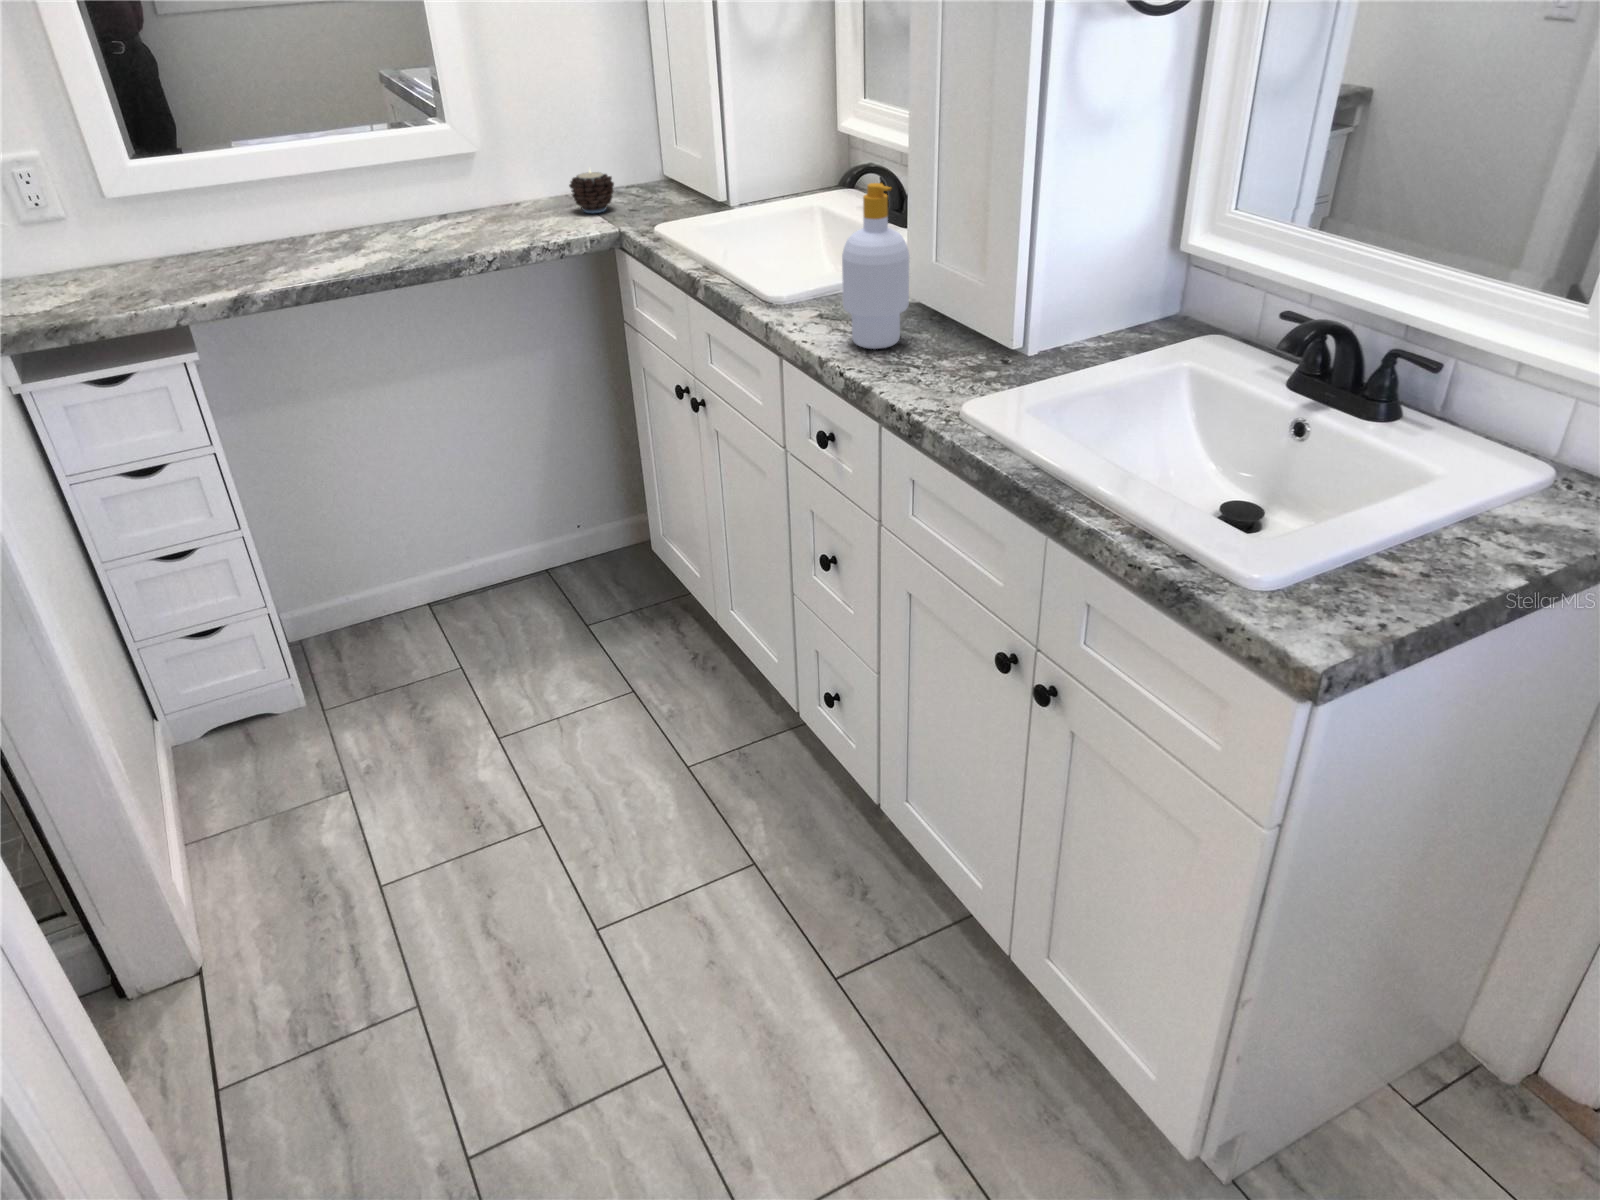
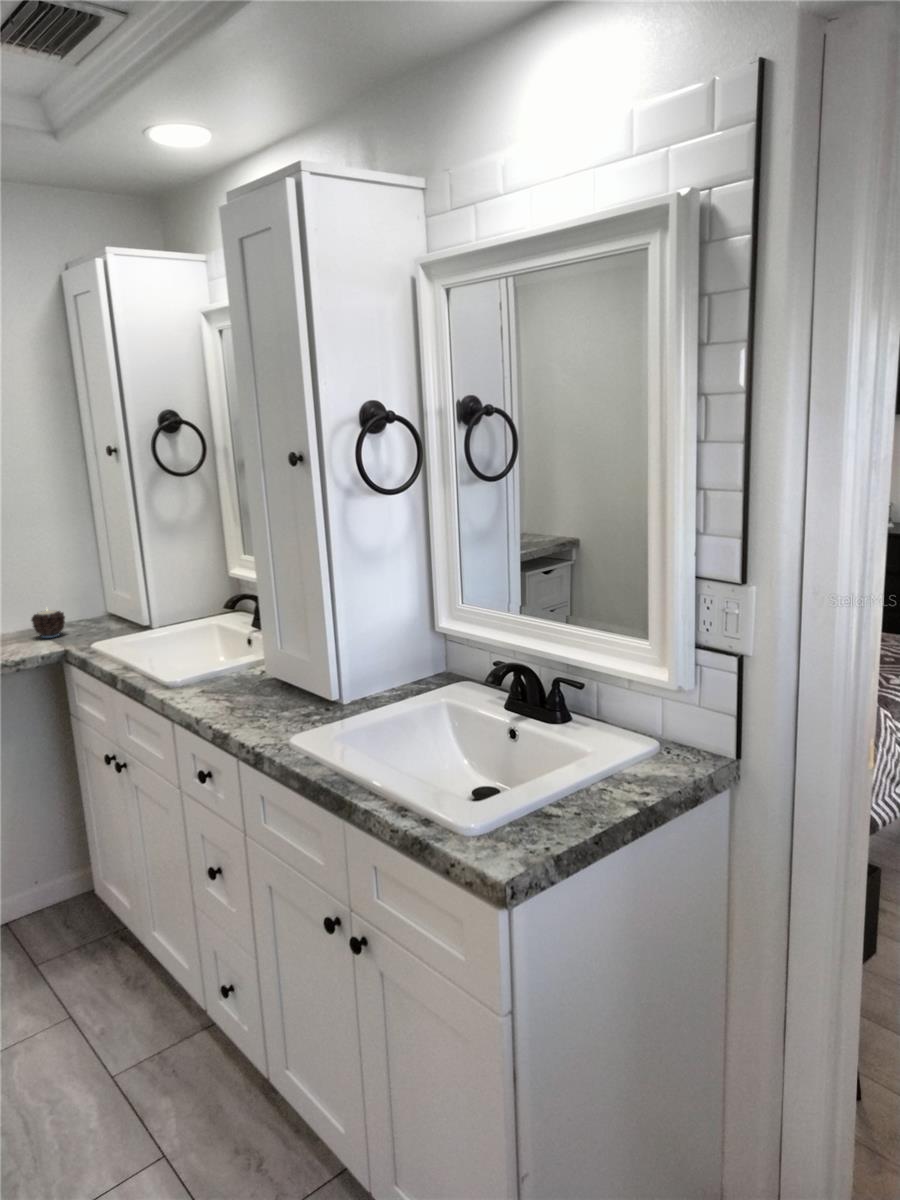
soap bottle: present [842,183,909,349] -> none [209,600,259,709]

